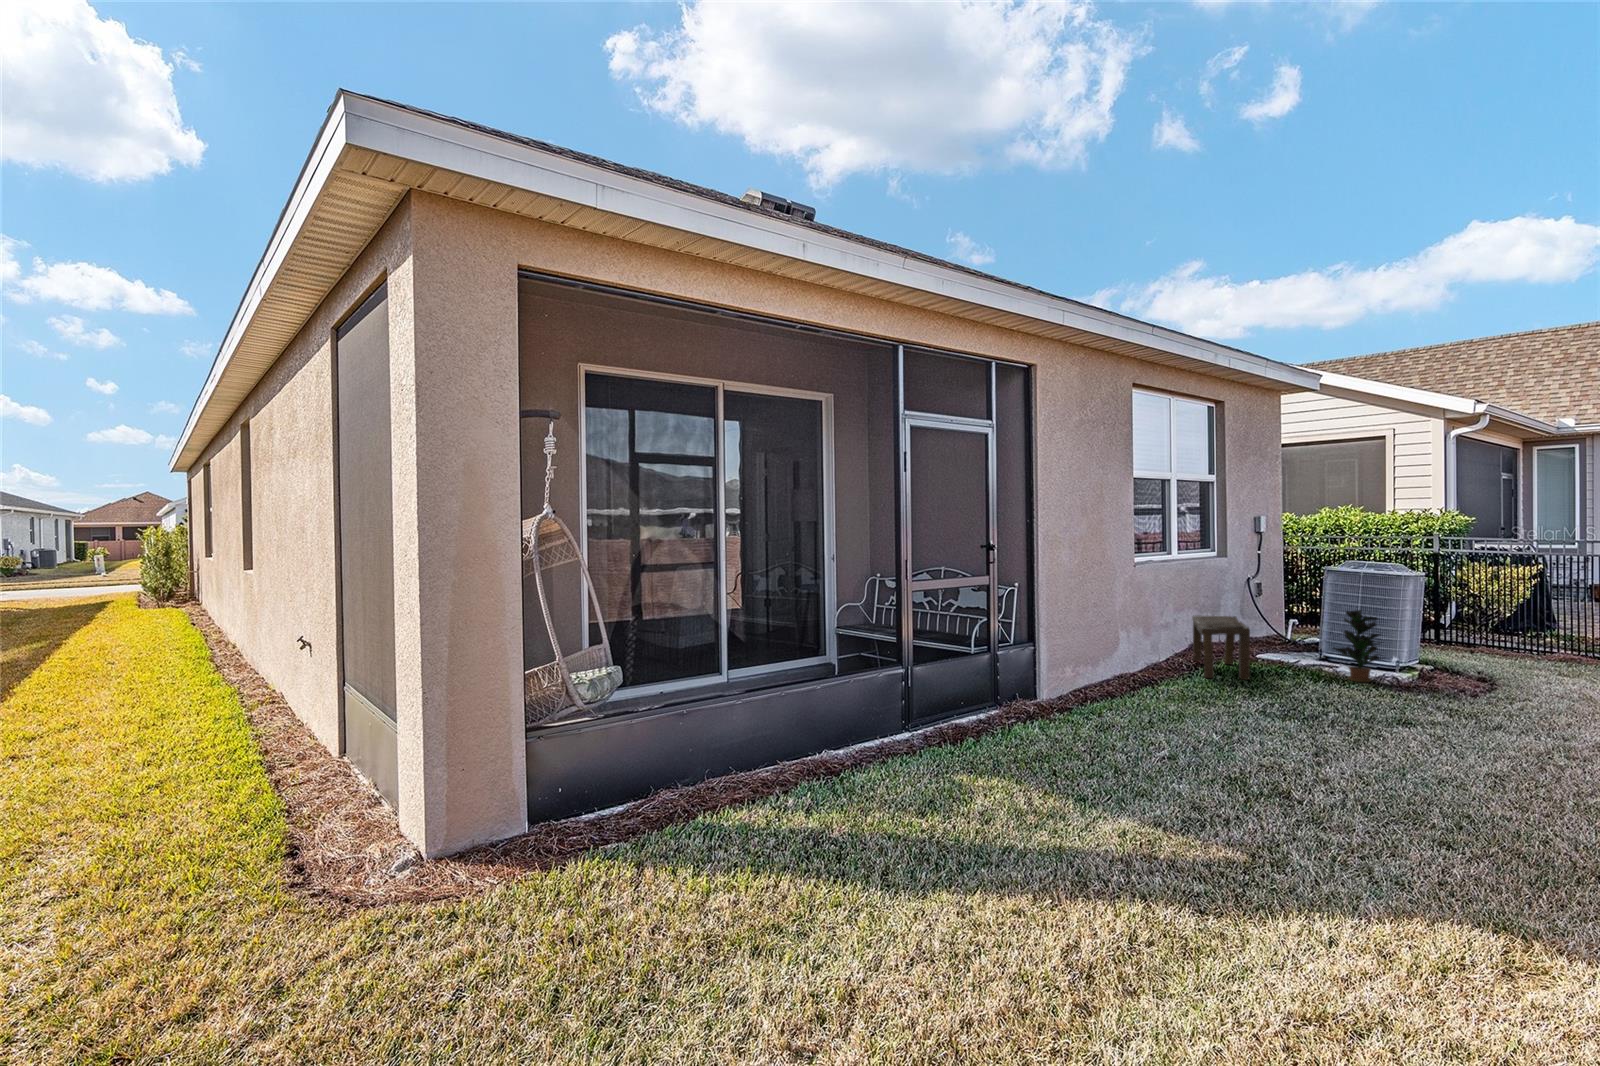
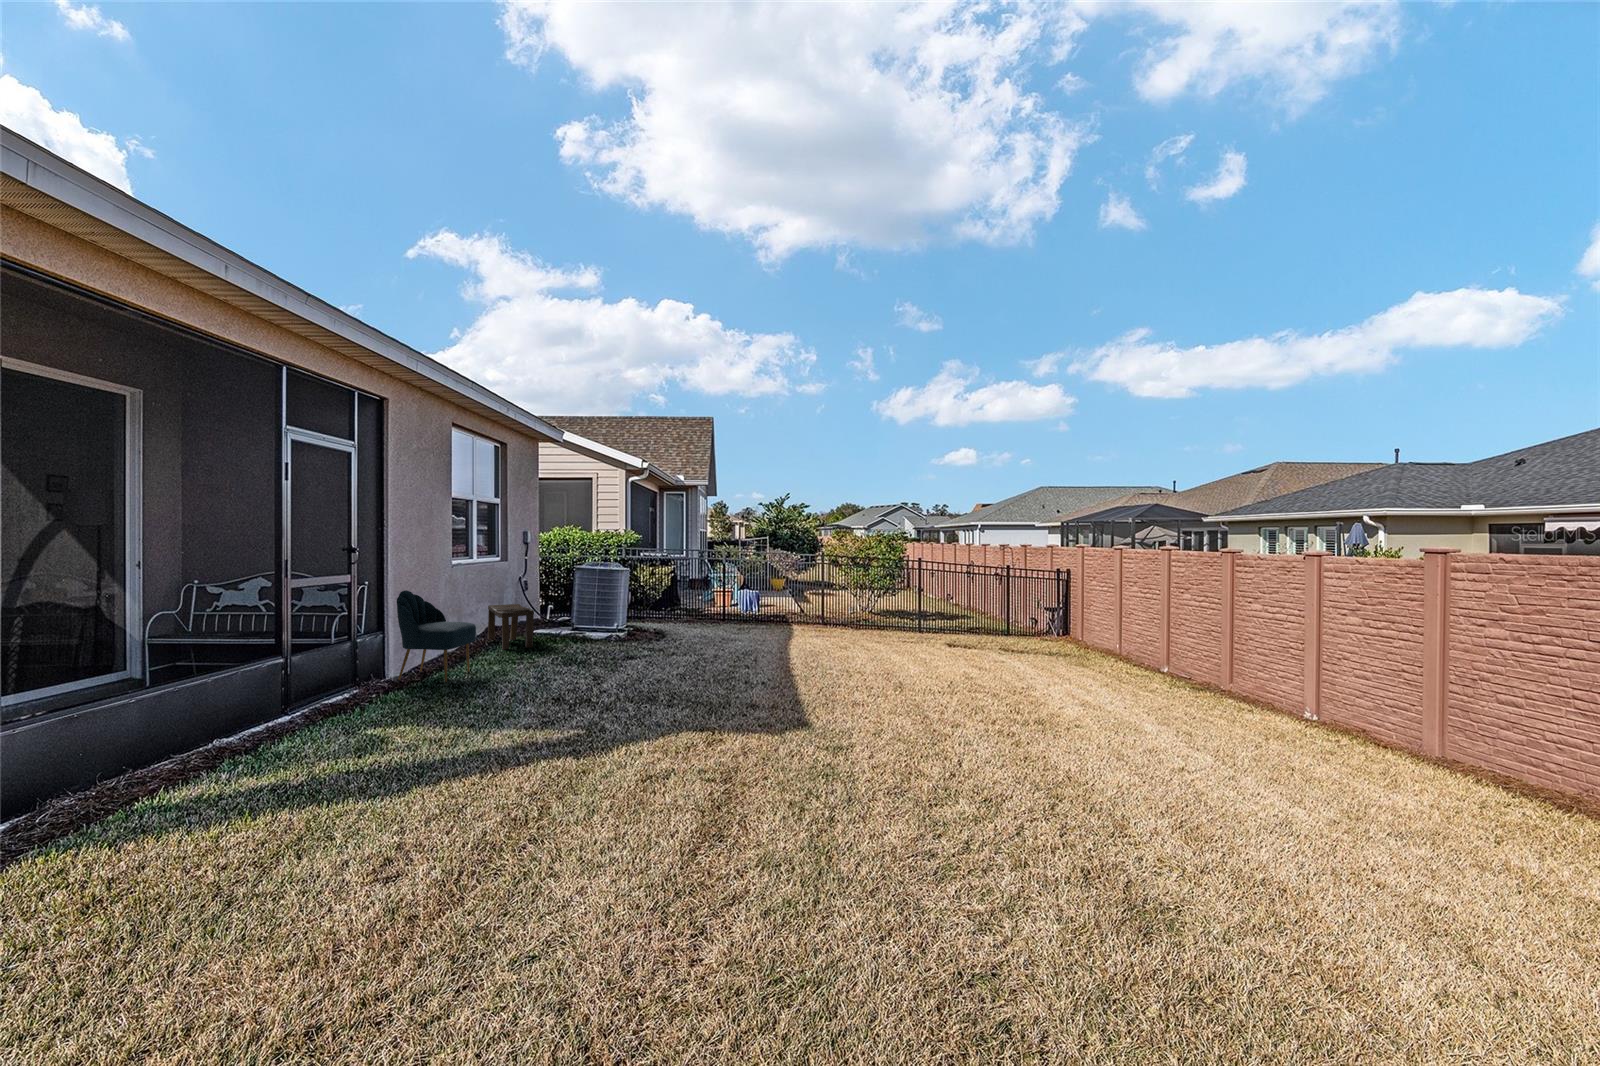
chair: none [1044,595,1145,718] -> present [397,590,476,683]
potted plant: present [1333,610,1381,682] -> none [580,594,610,641]

